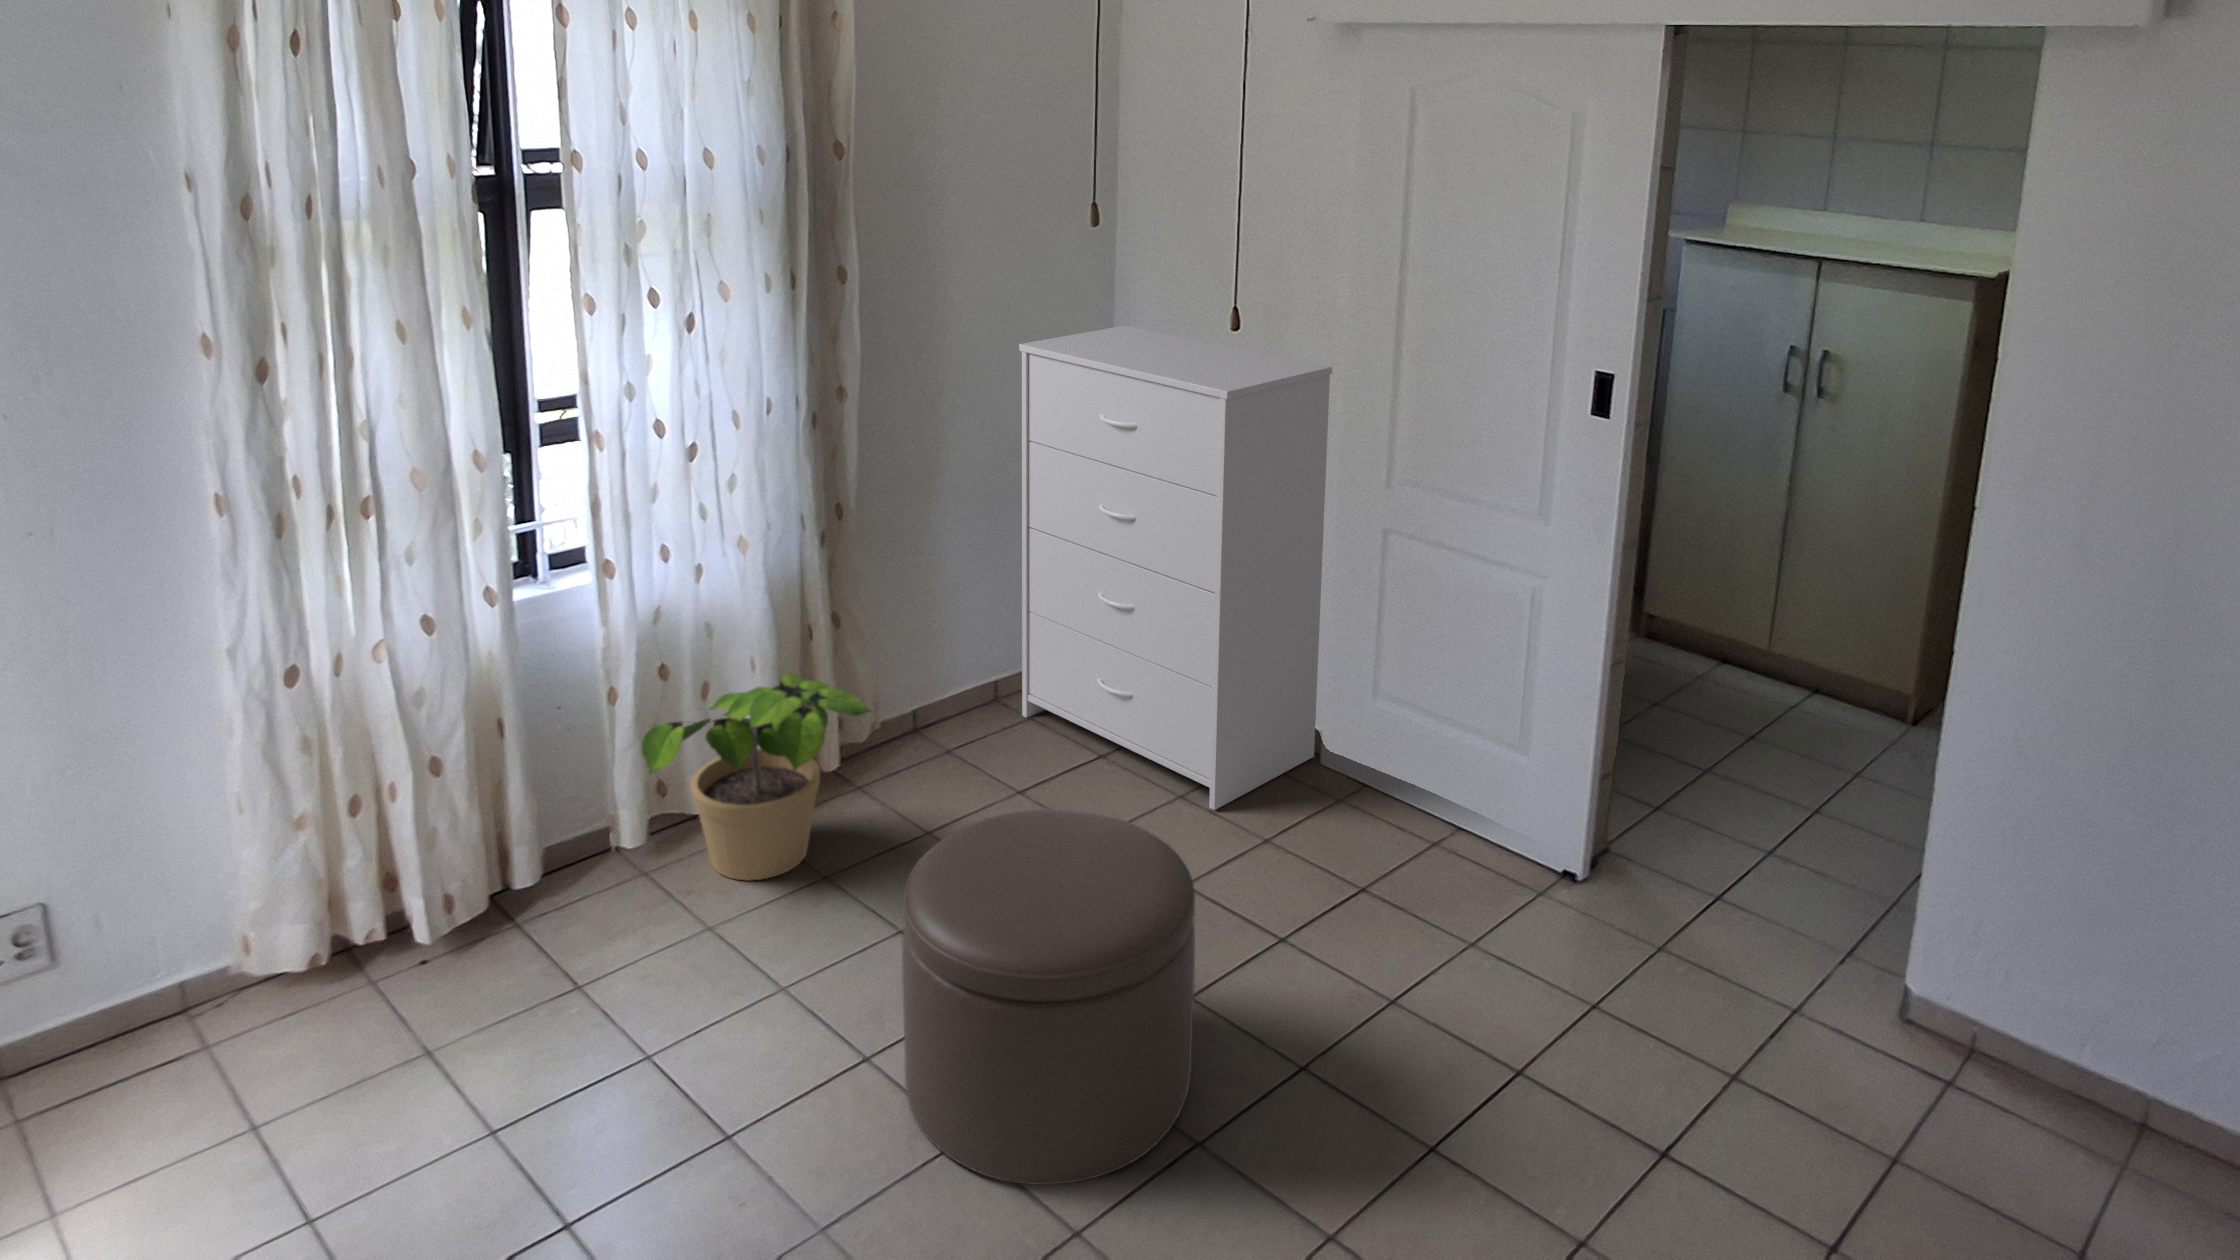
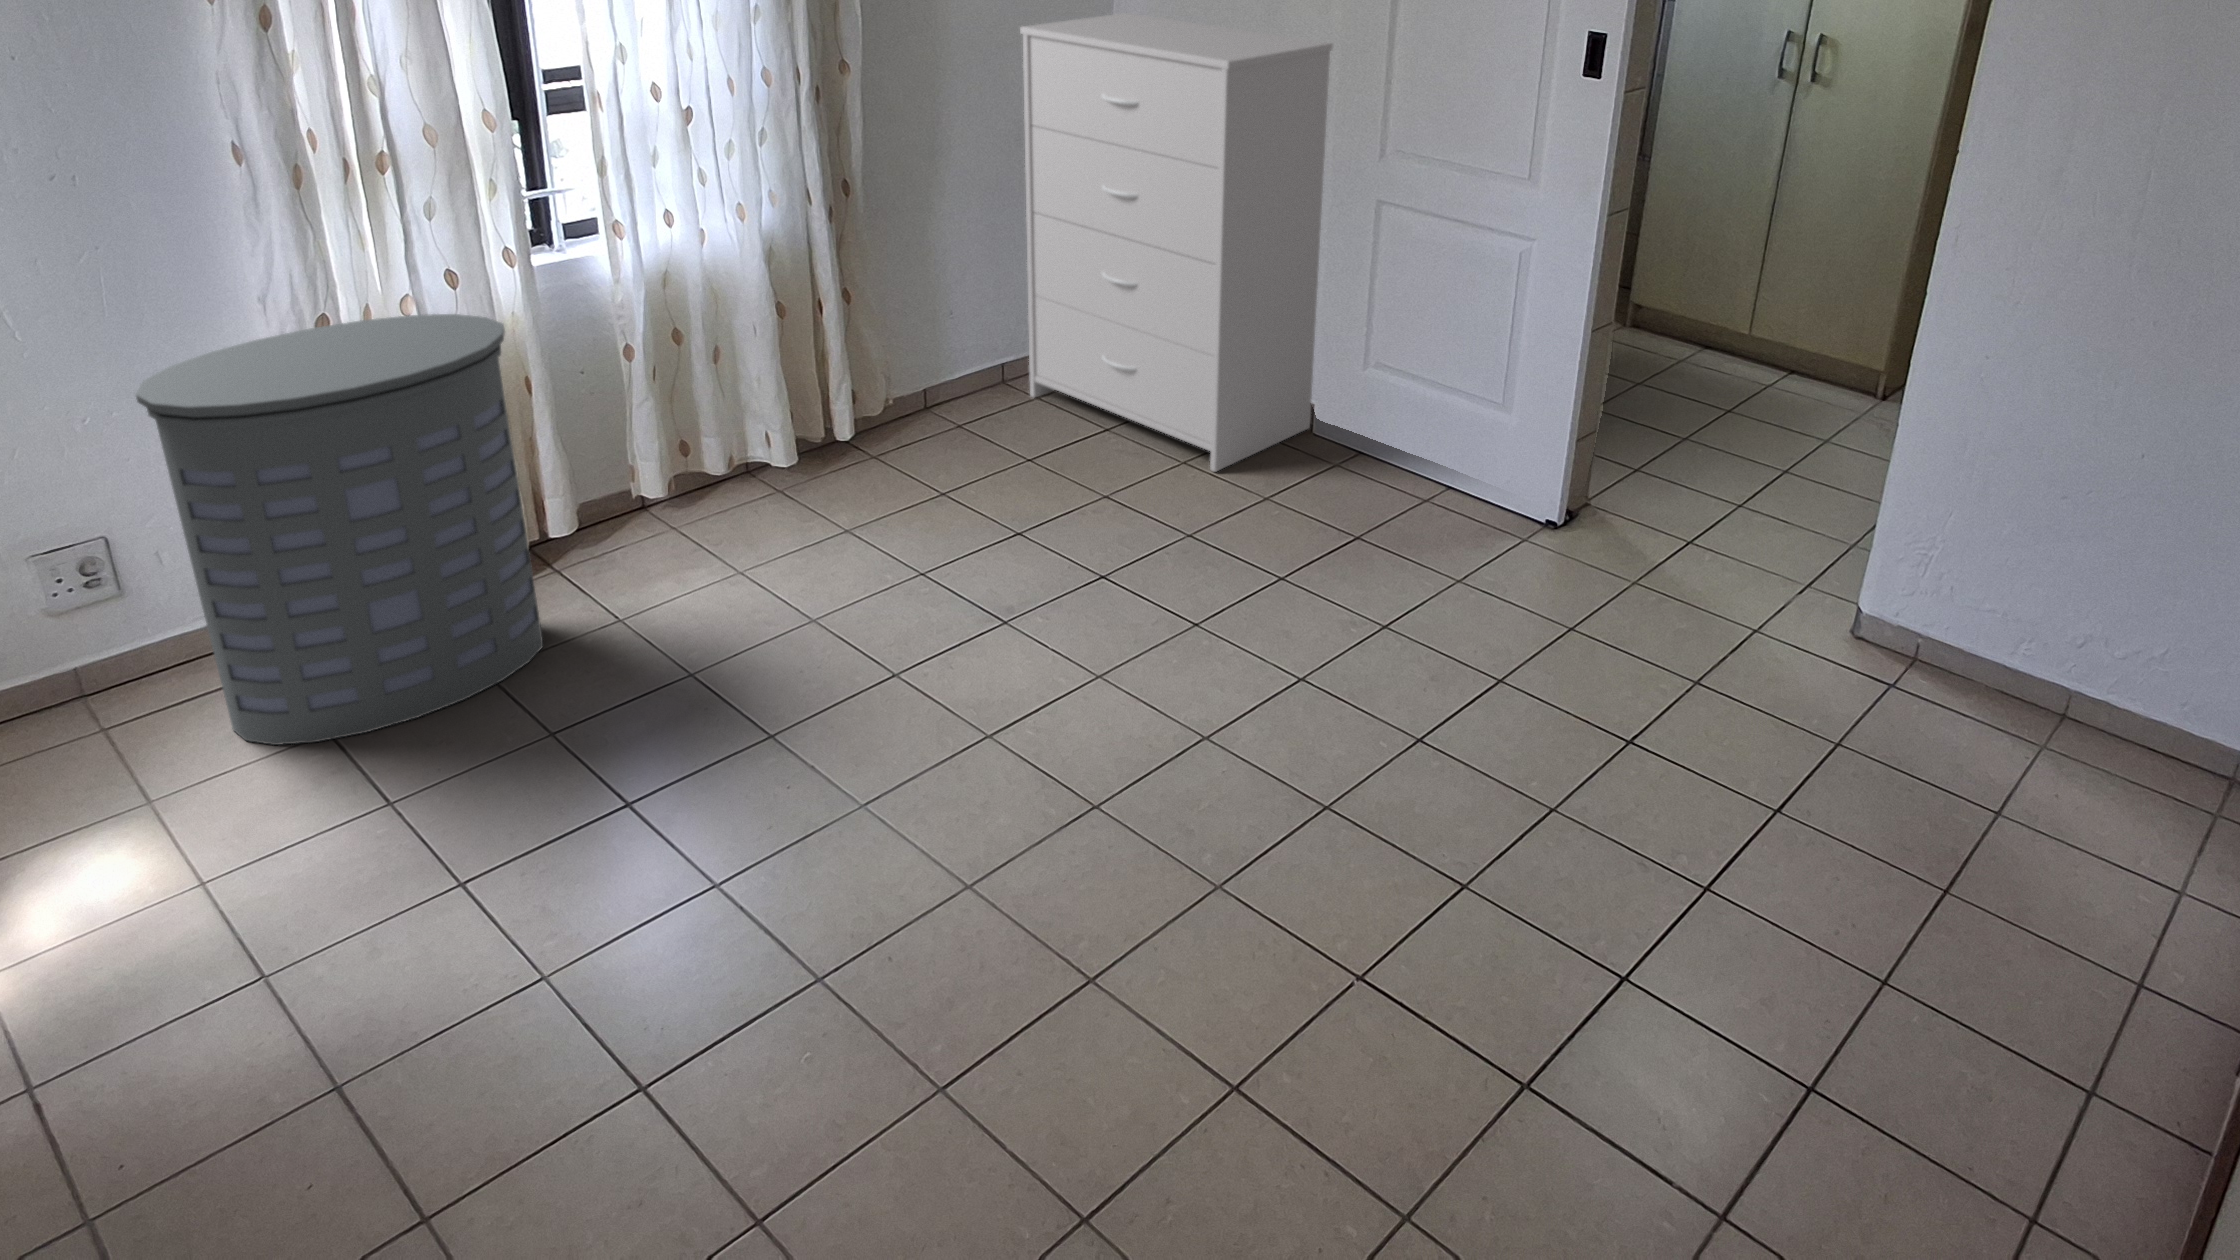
laundry hamper: none [86,666,493,1151] -> present [136,314,543,745]
potted plant: present [642,674,871,880] -> none [666,336,888,531]
ottoman: present [902,810,1195,1185] -> none [924,448,1198,763]

